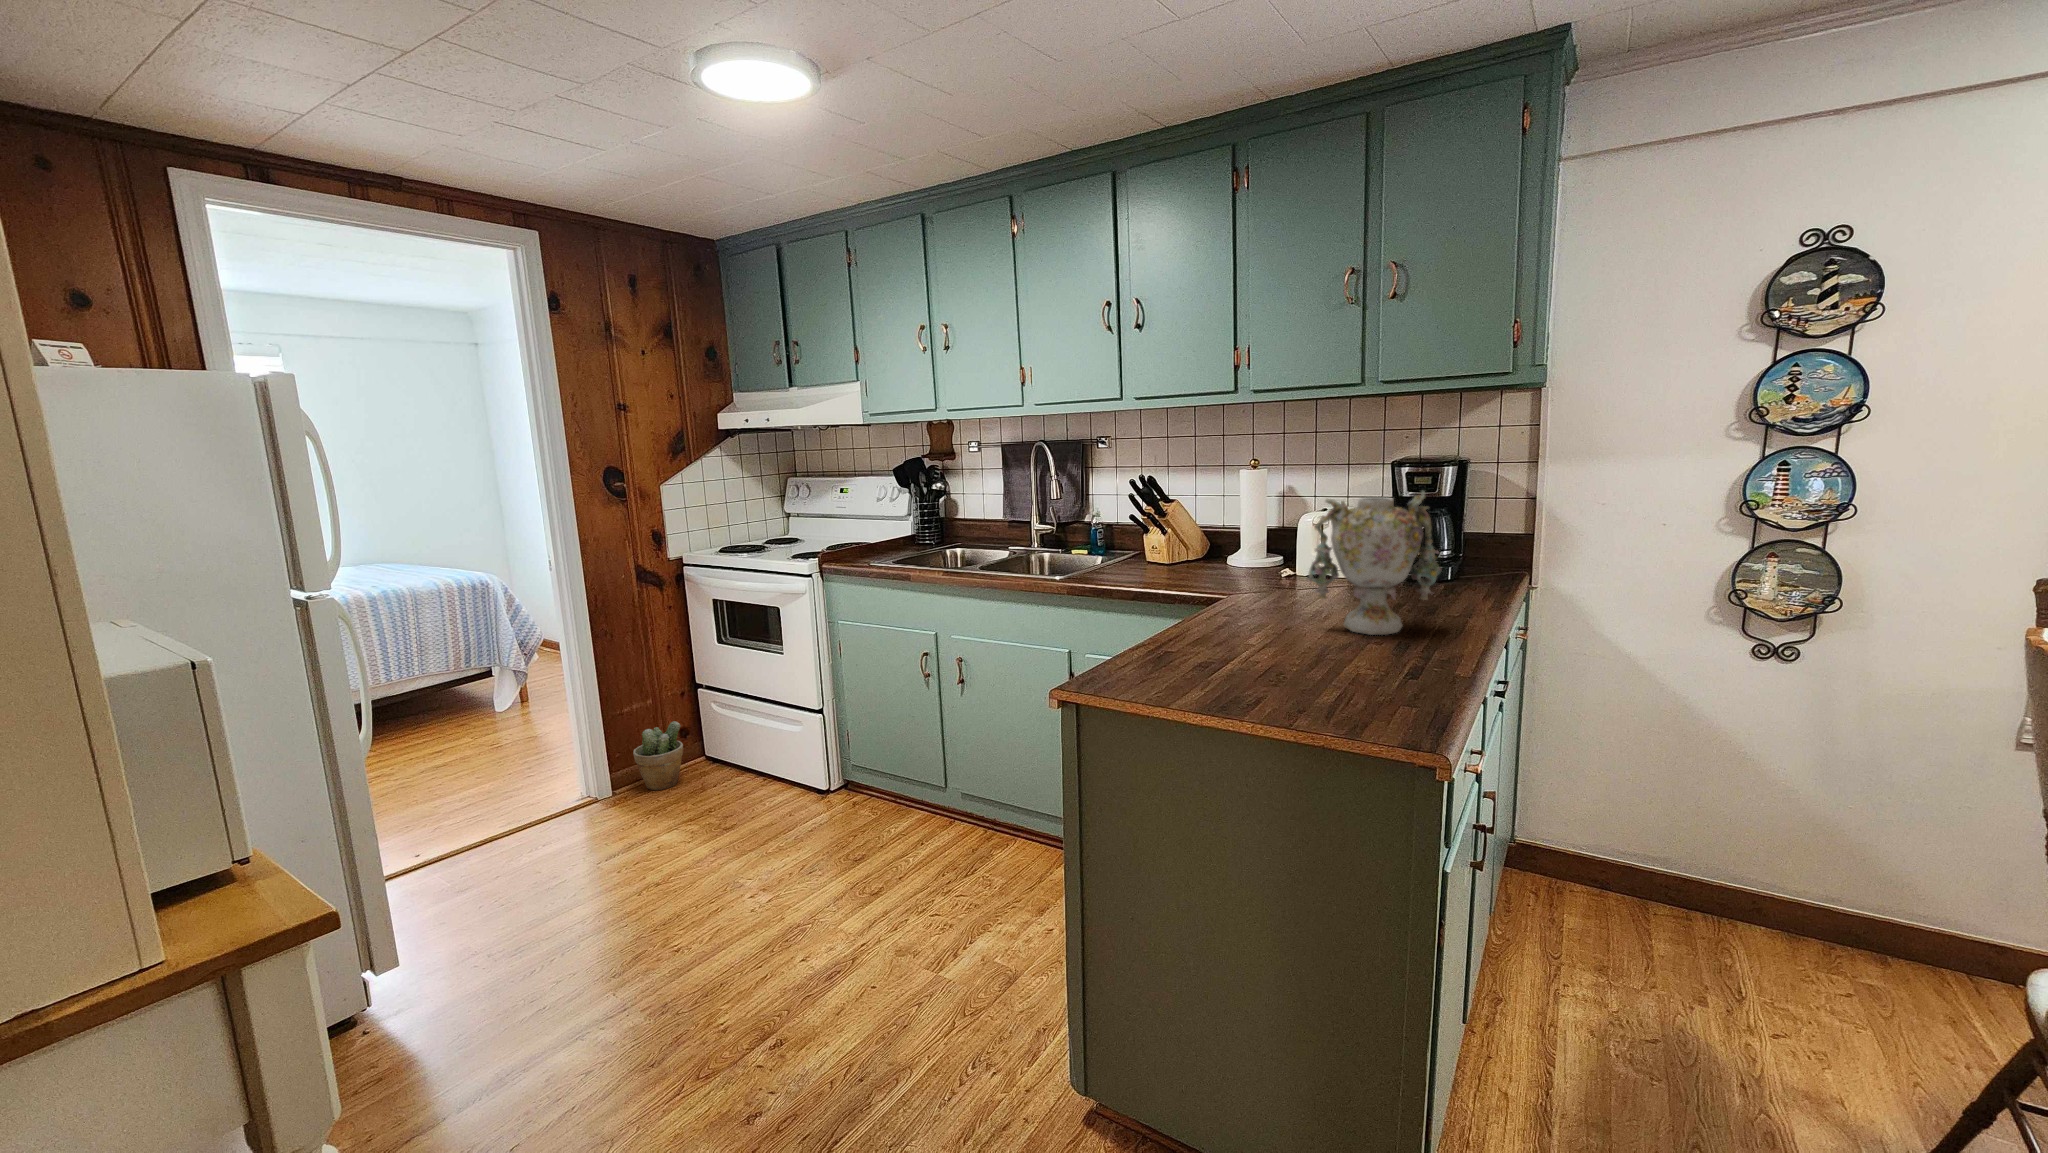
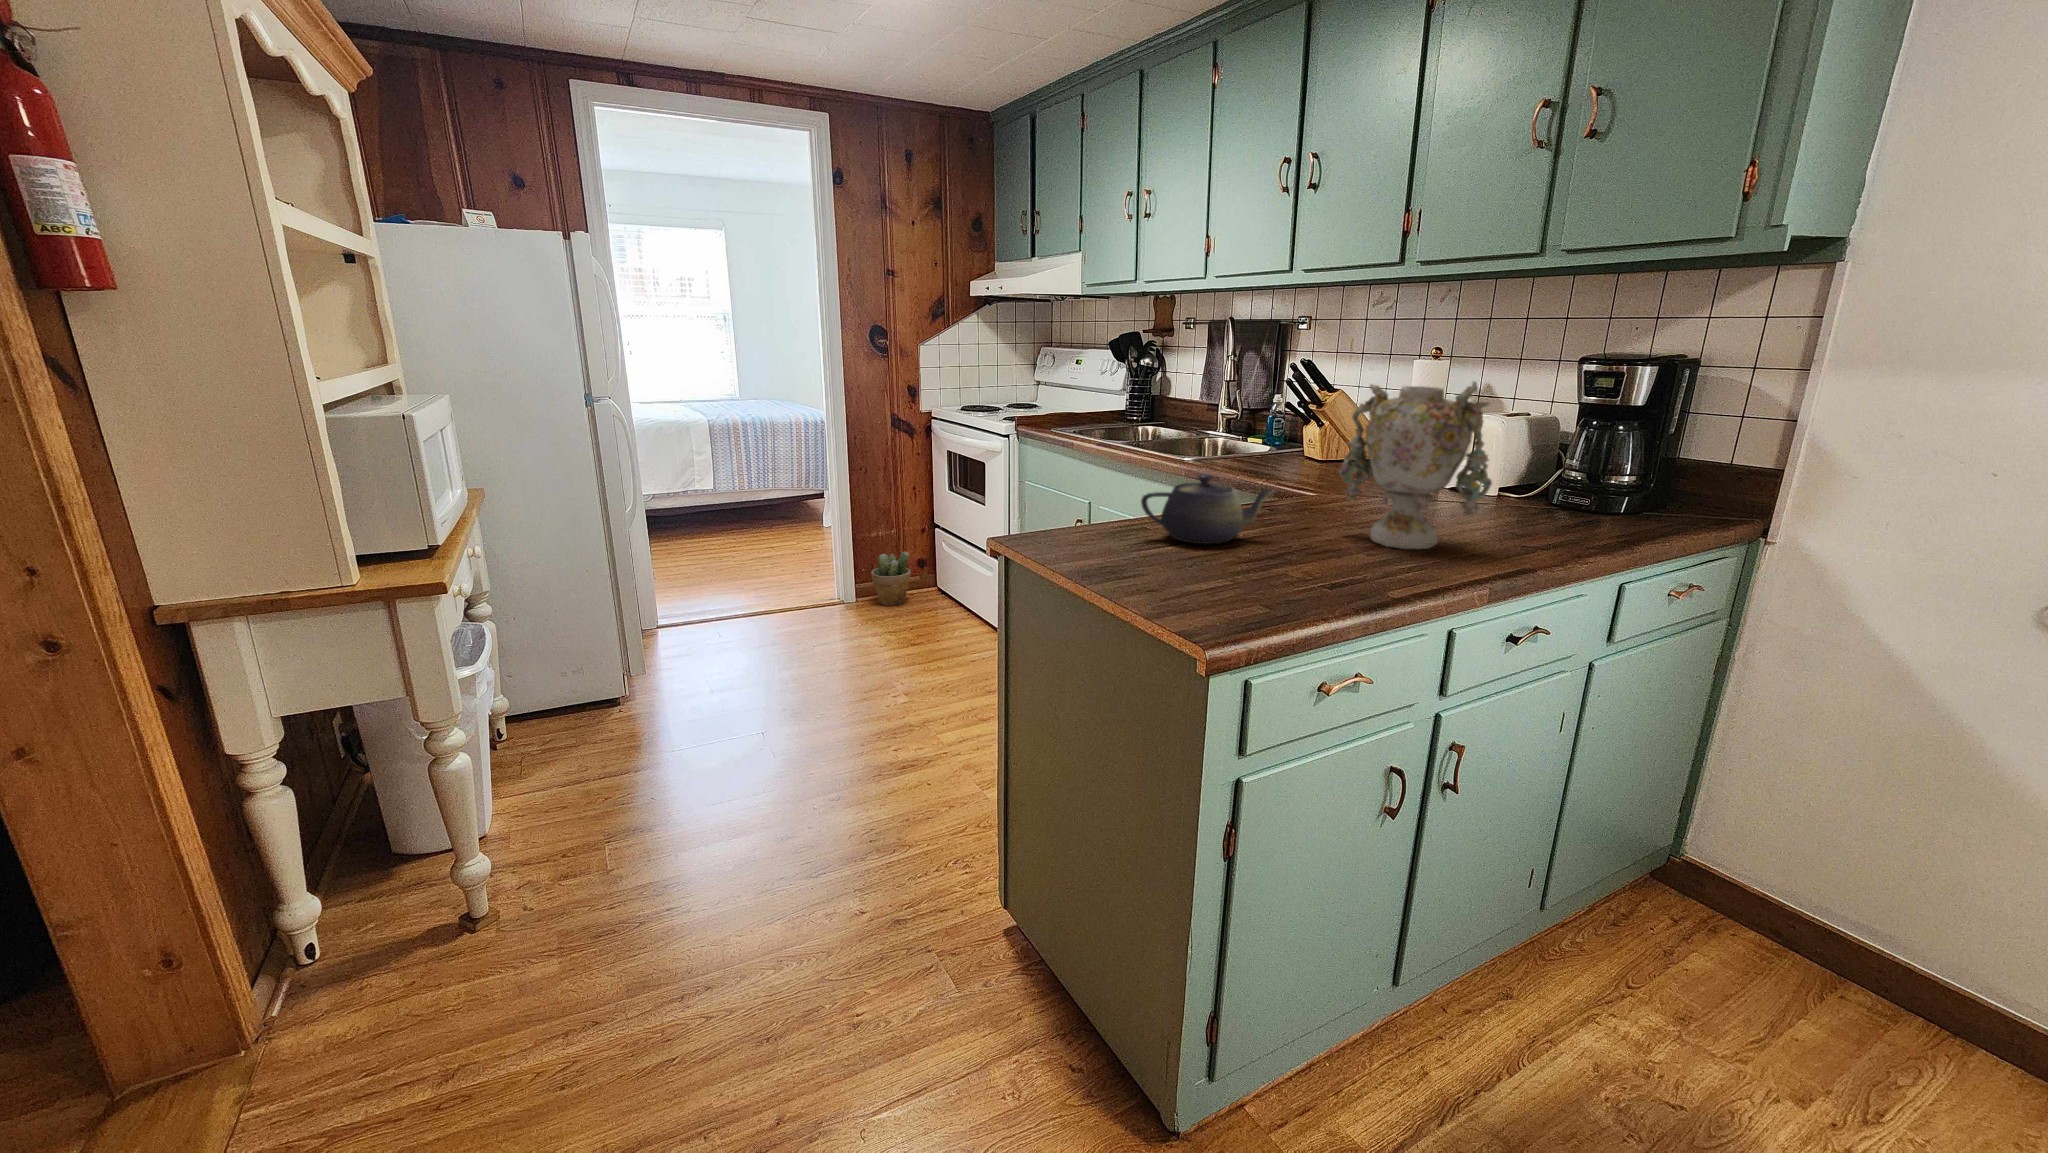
teapot: none [1178,593,1282,659] -> present [1141,475,1274,544]

